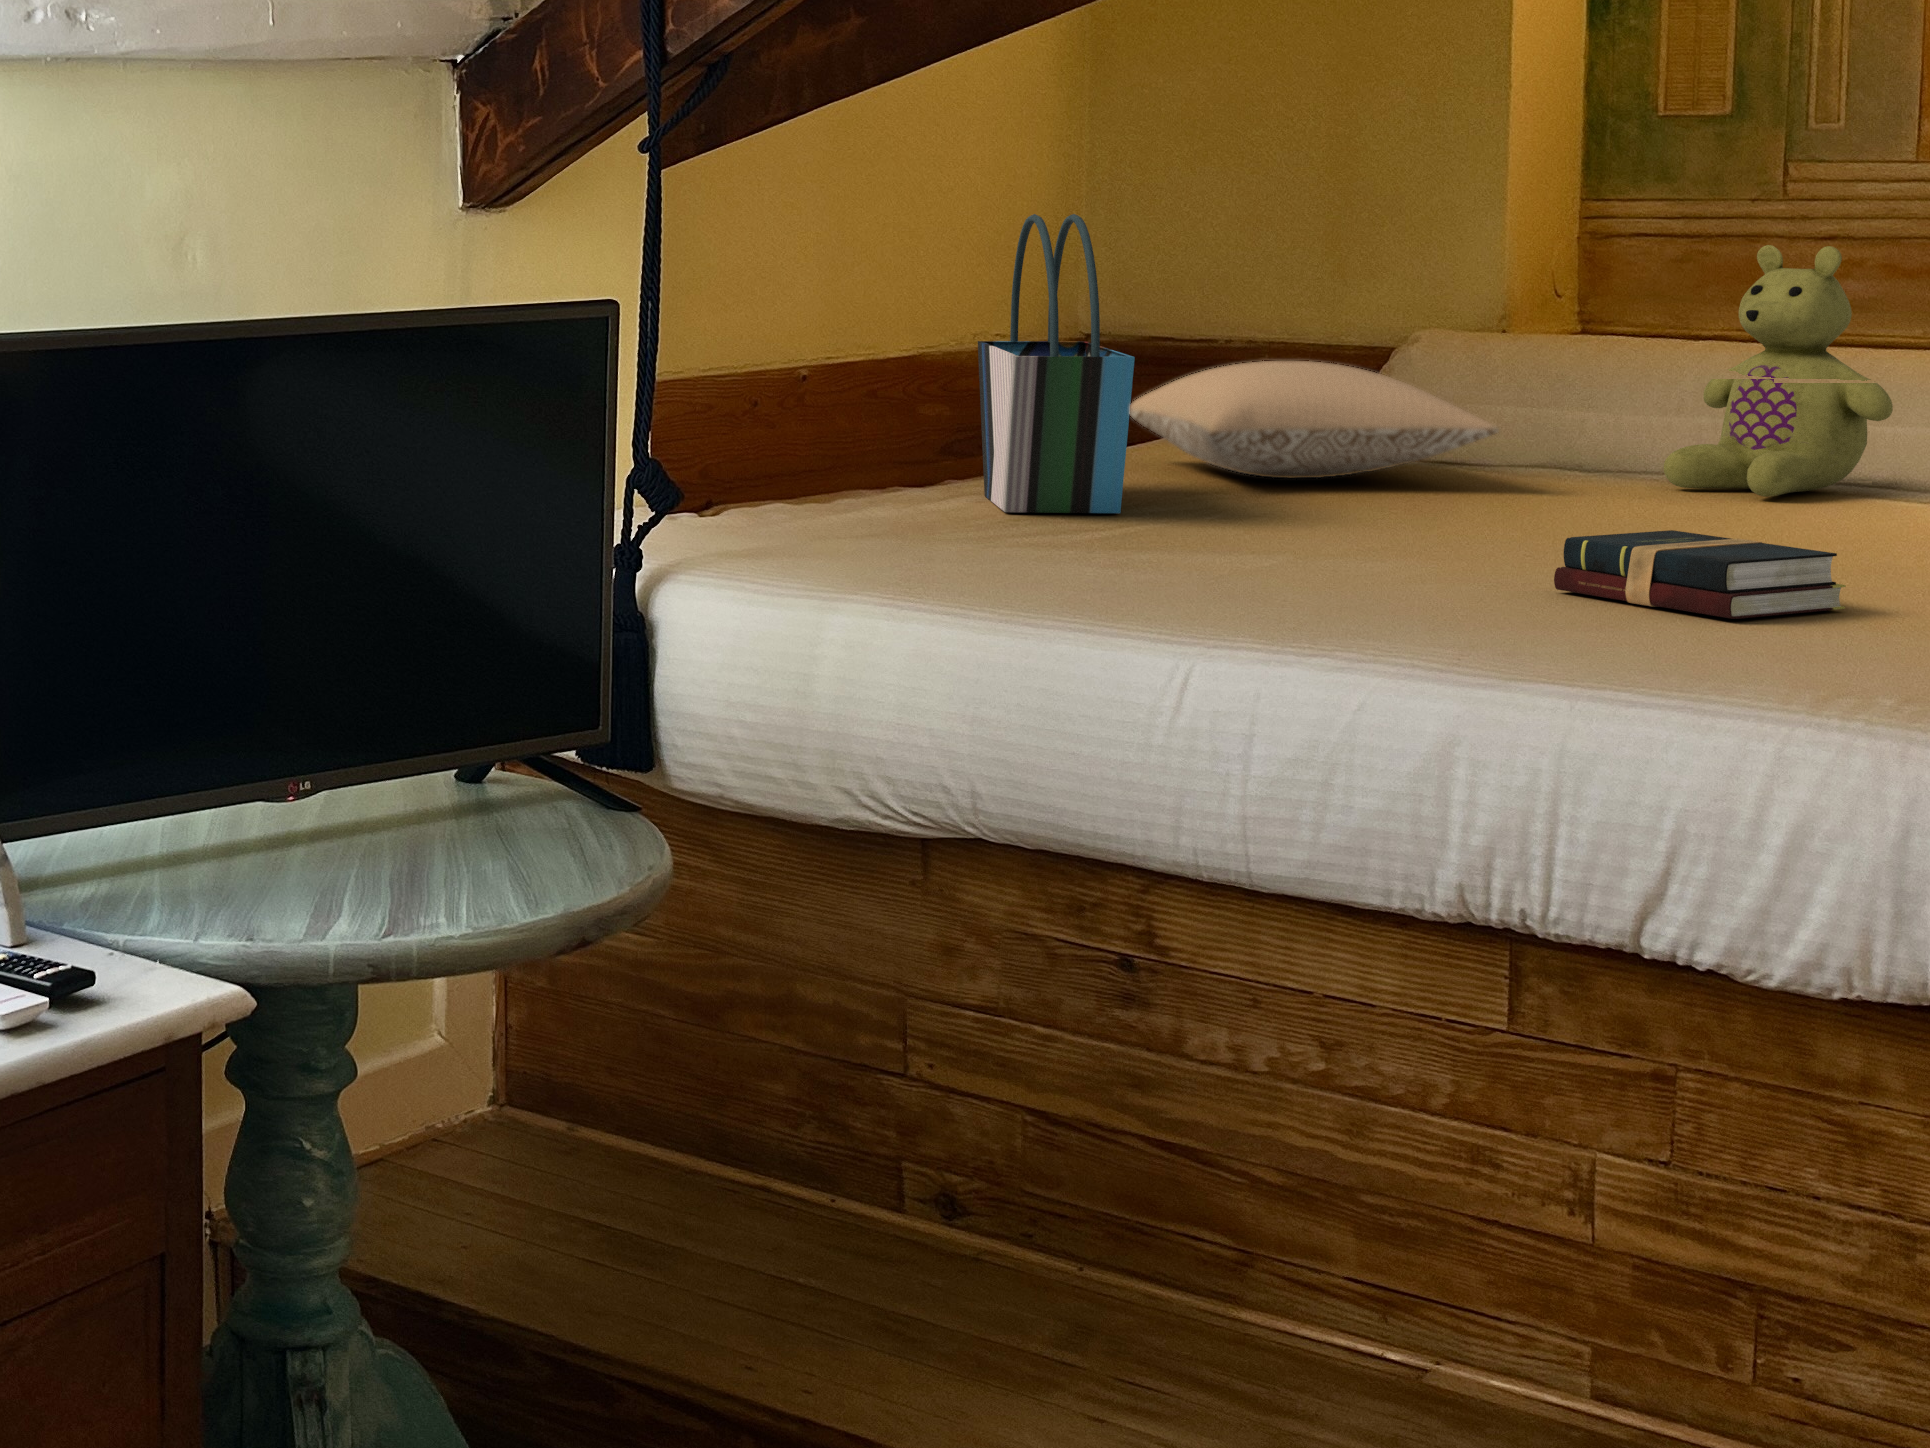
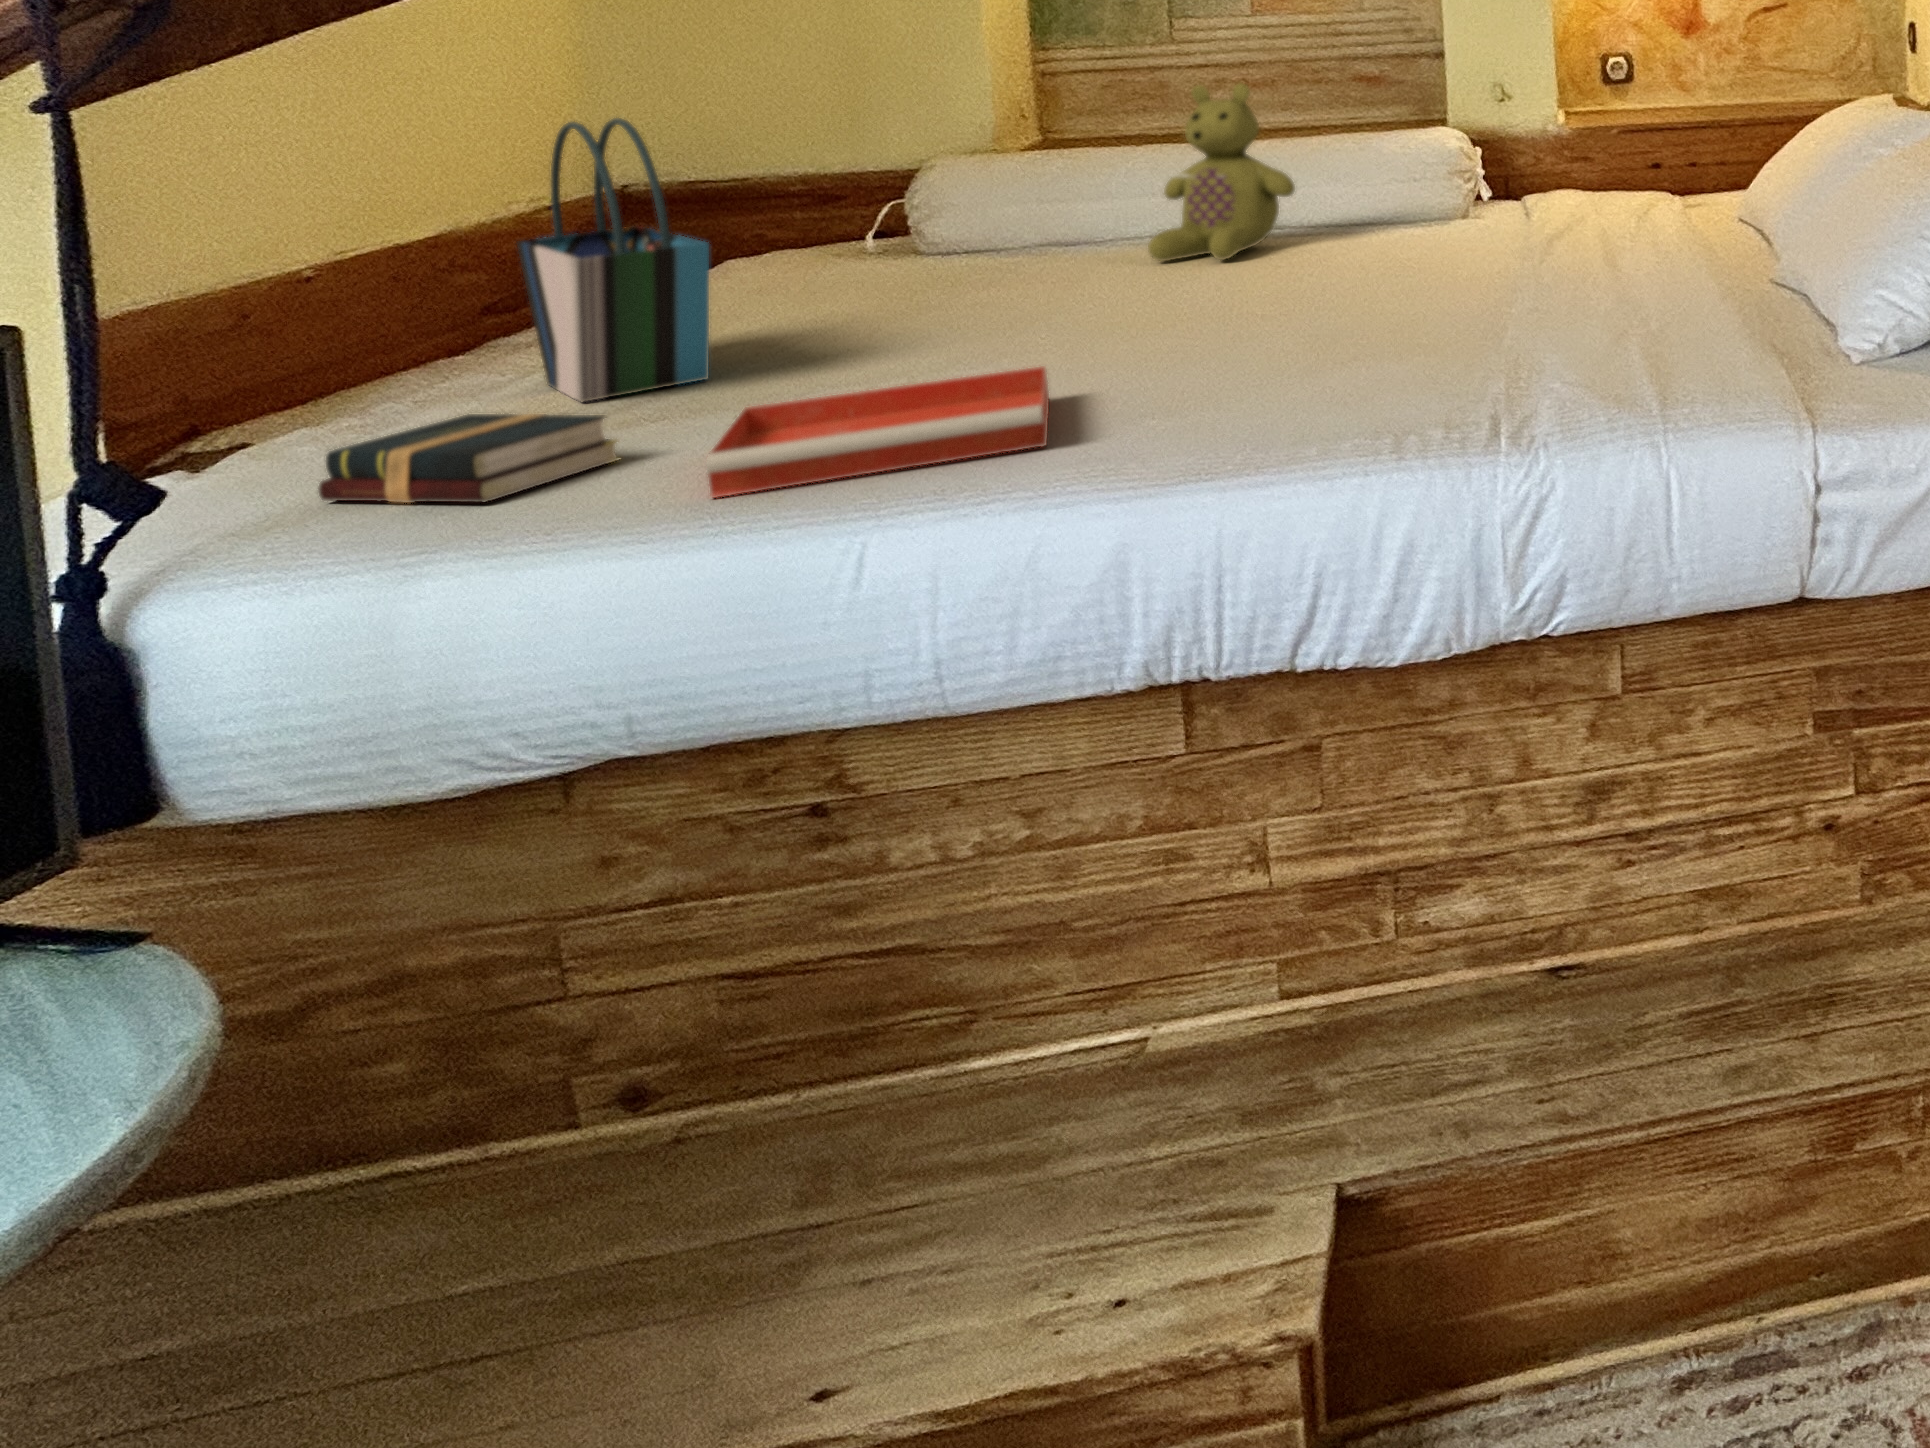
pillow: present [1130,361,1499,478] -> none [680,210,1029,311]
tray: none [1073,527,1443,620] -> present [706,367,1049,498]
hardback book: present [1554,530,1846,619] -> present [318,414,621,503]

